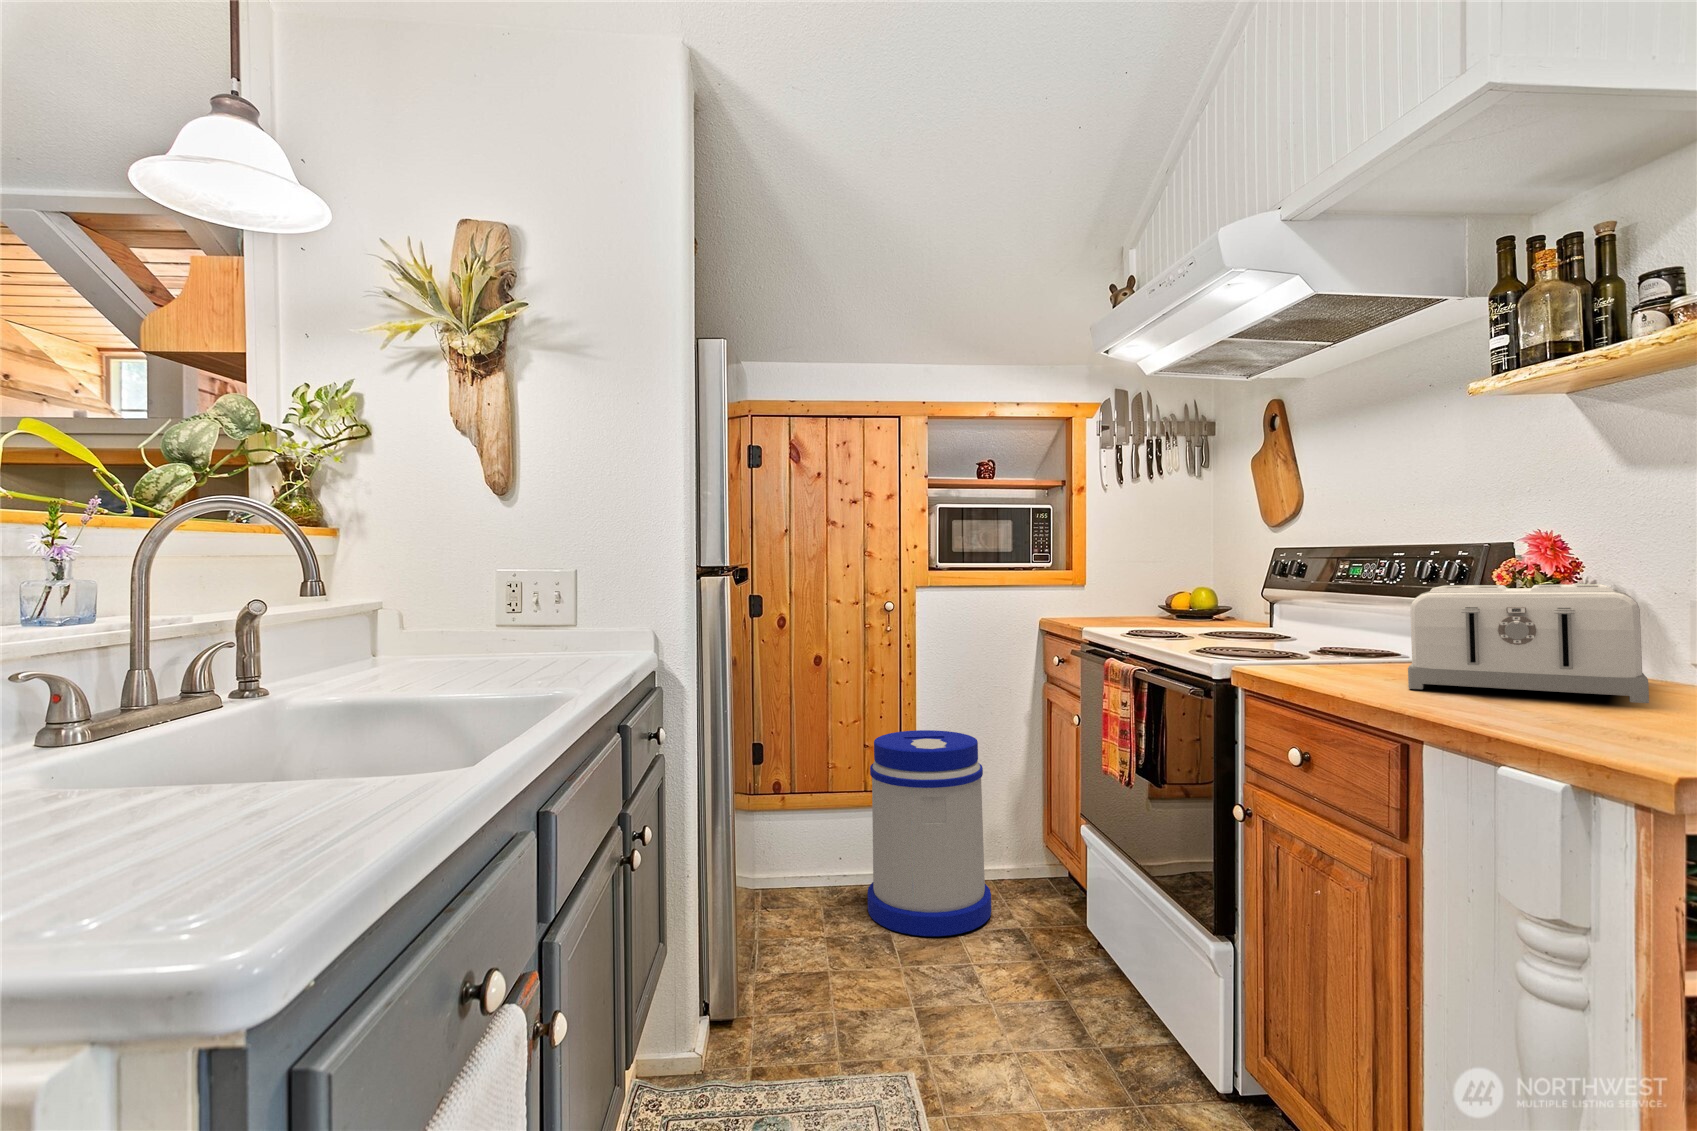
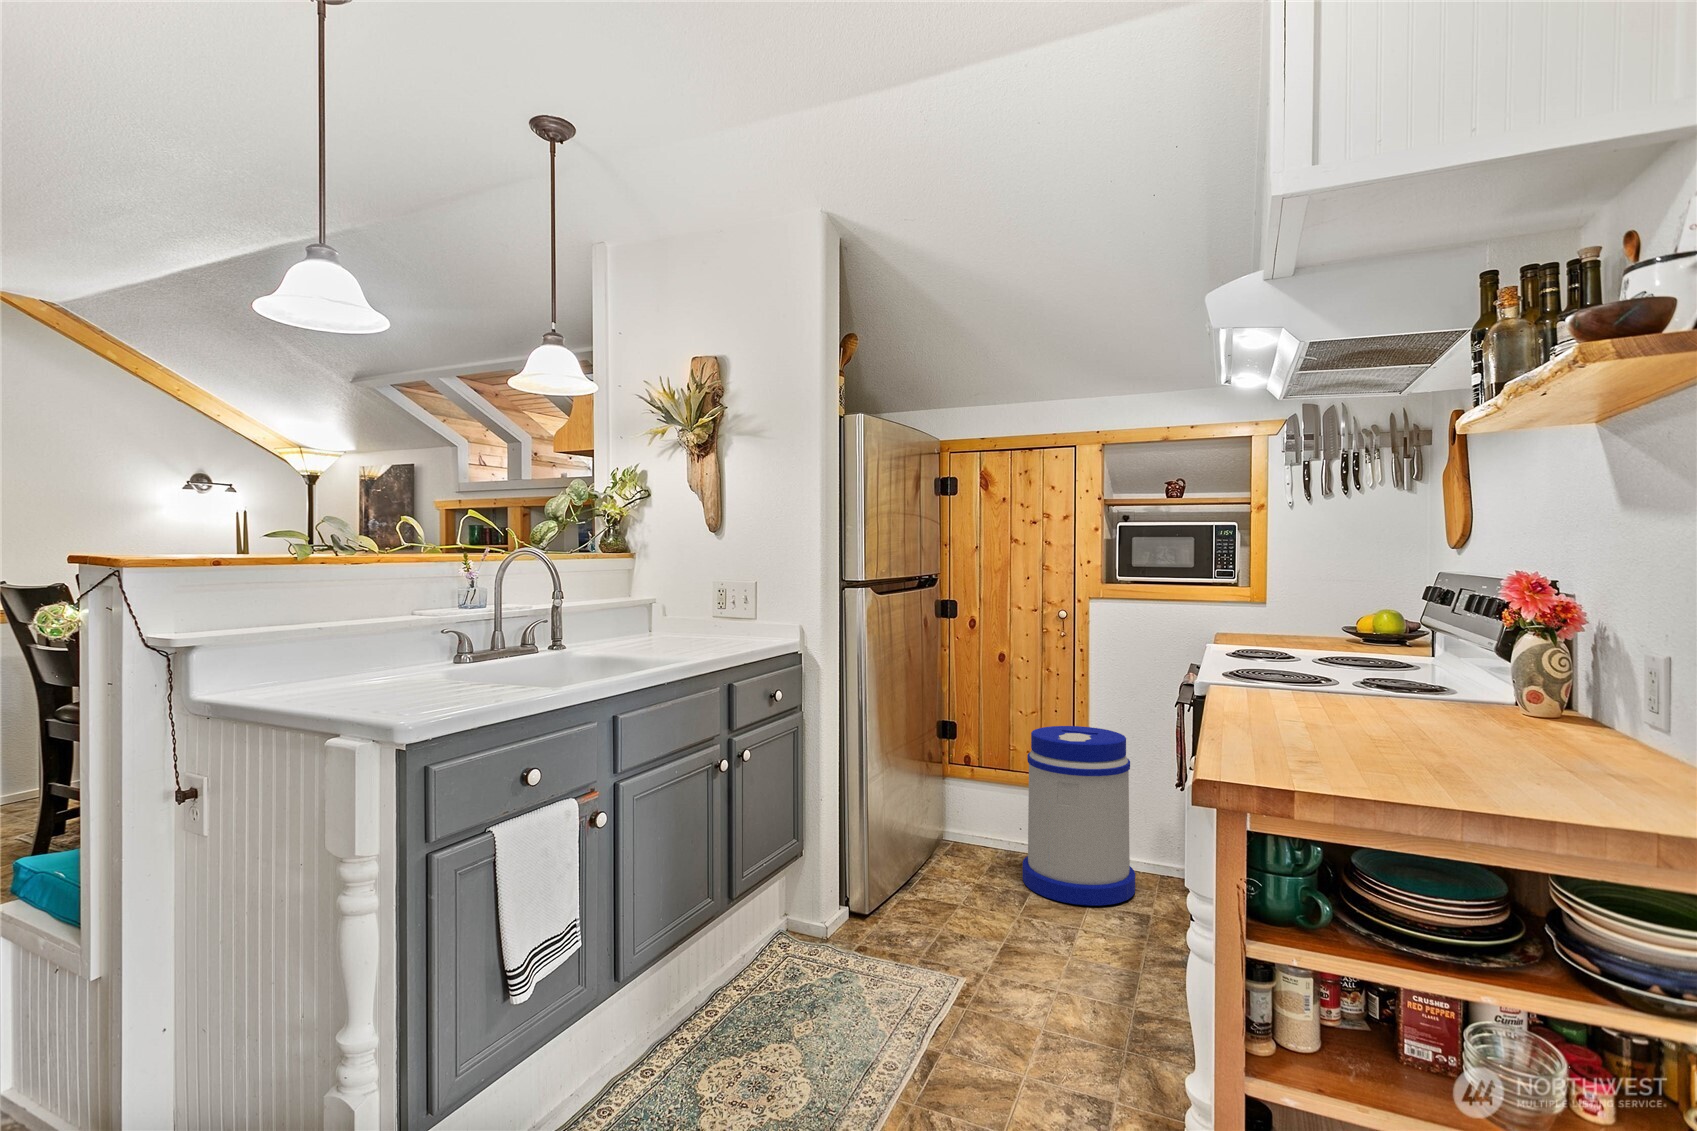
toaster: present [1408,584,1649,703] -> none [1300,624,1576,744]

